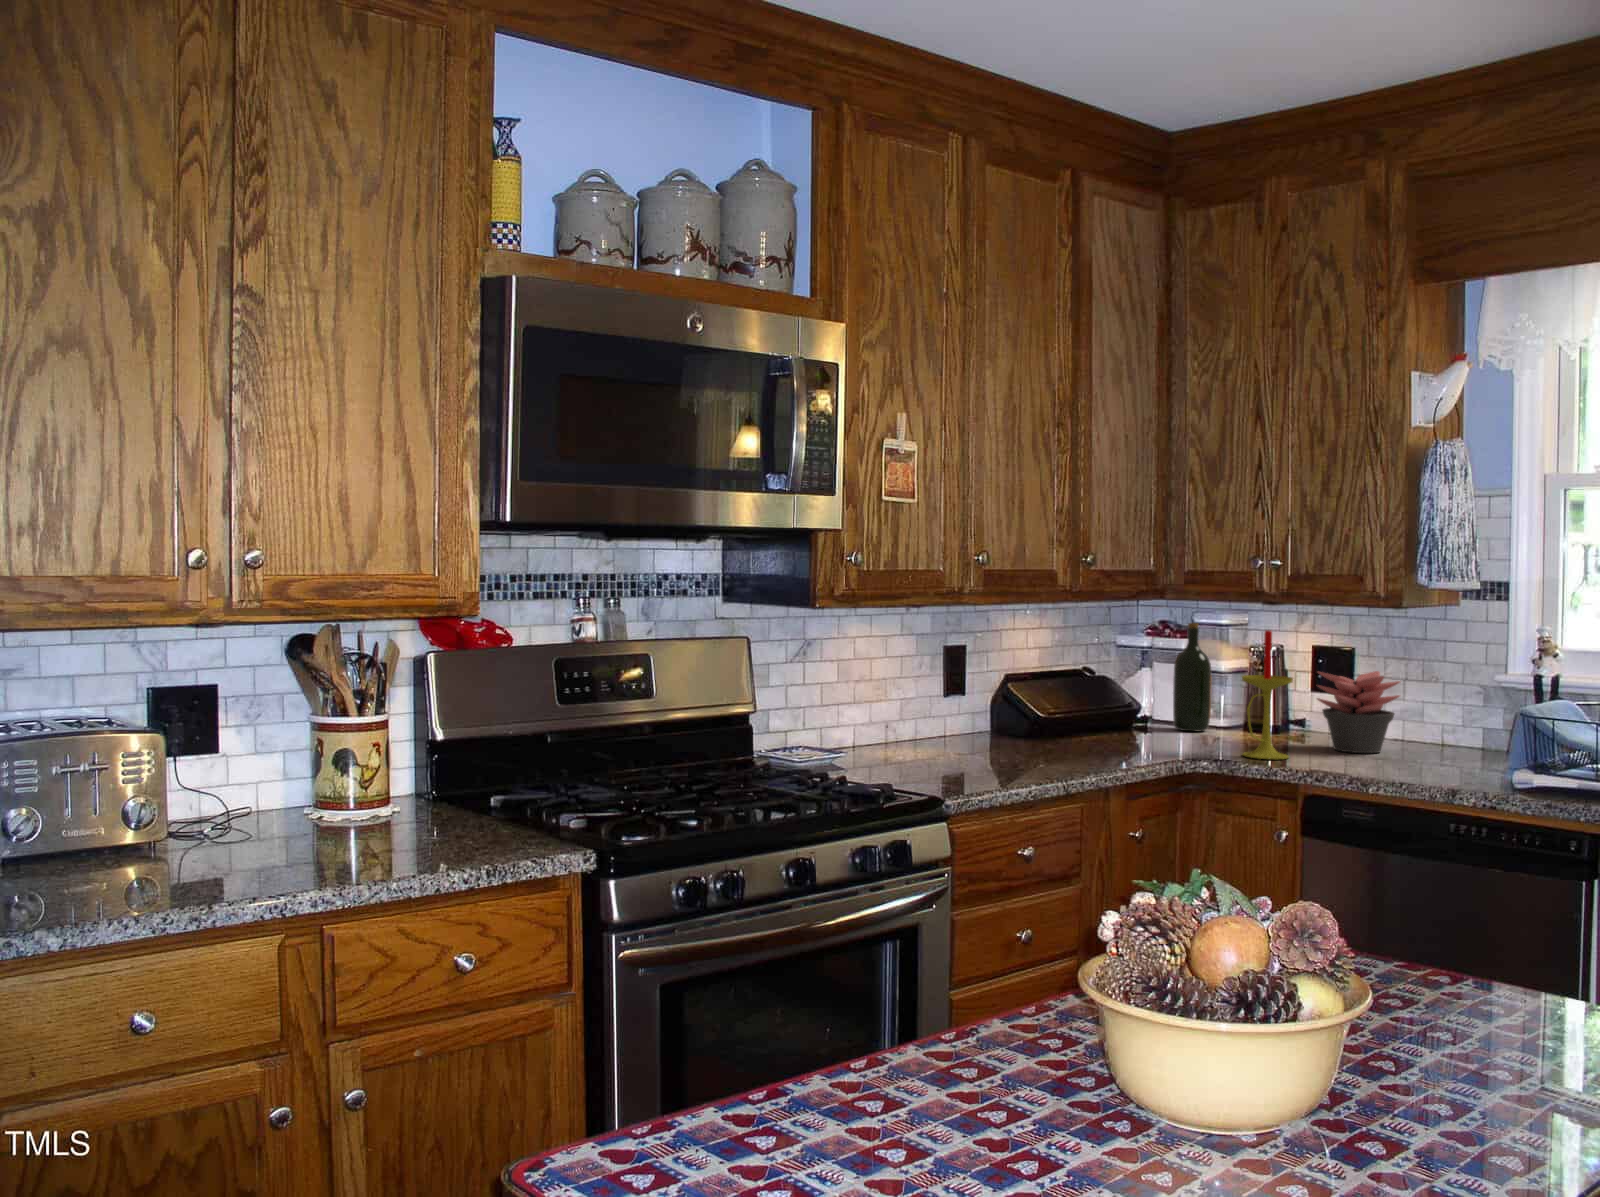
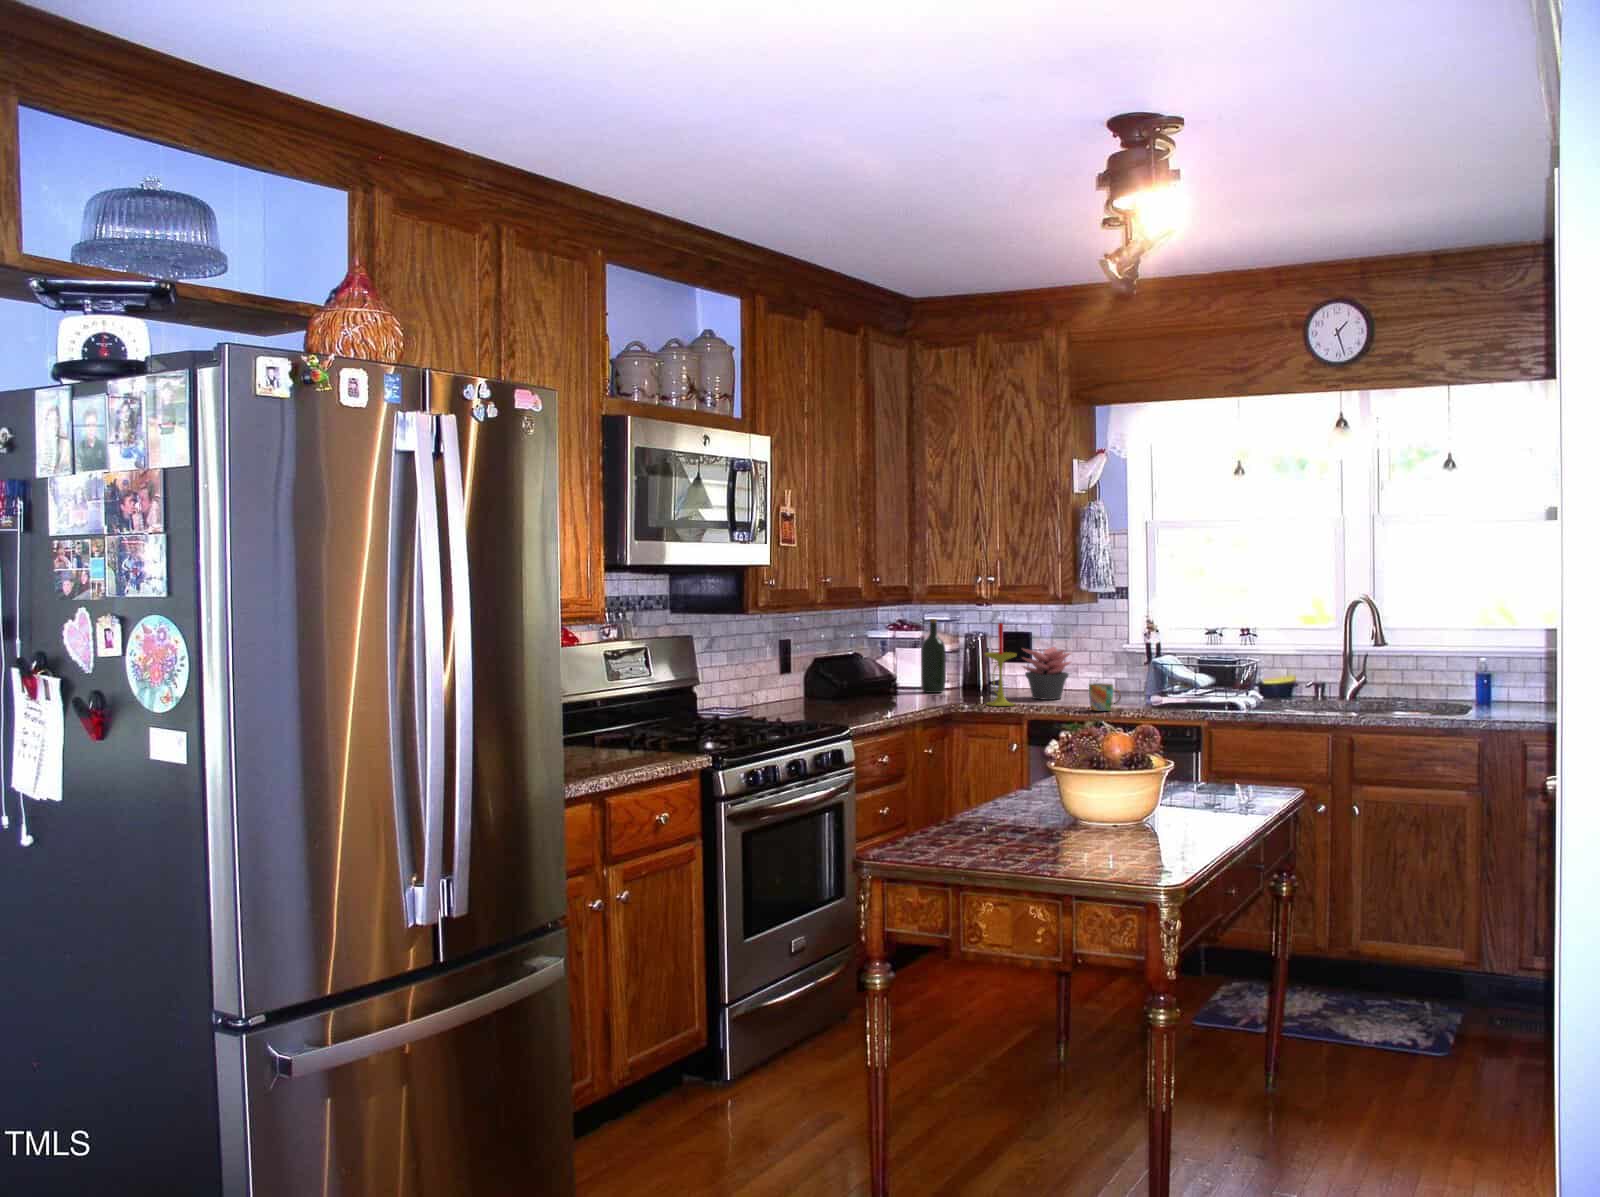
mug: none [1403,733,1460,779] -> present [1089,683,1121,711]

